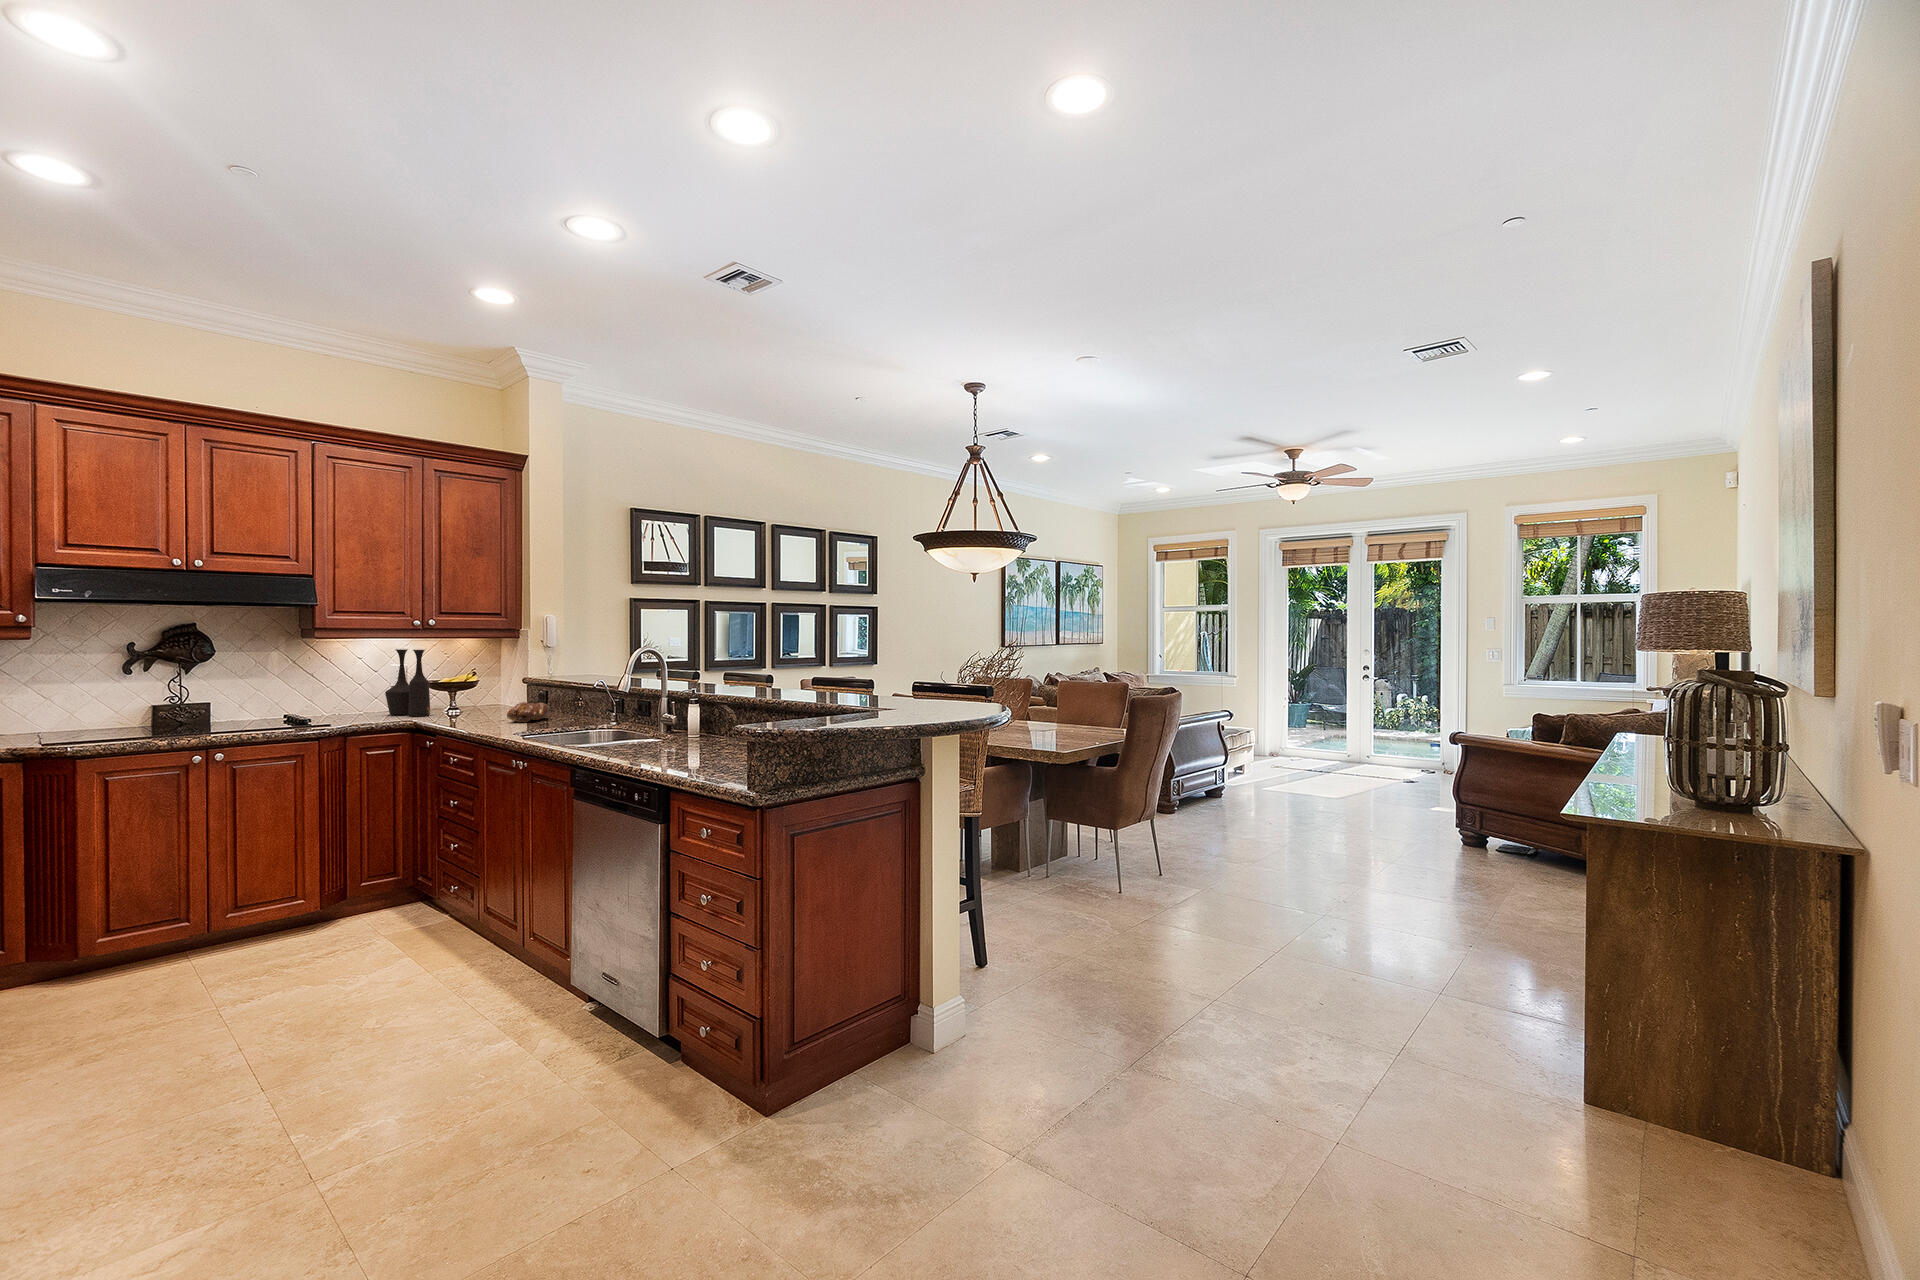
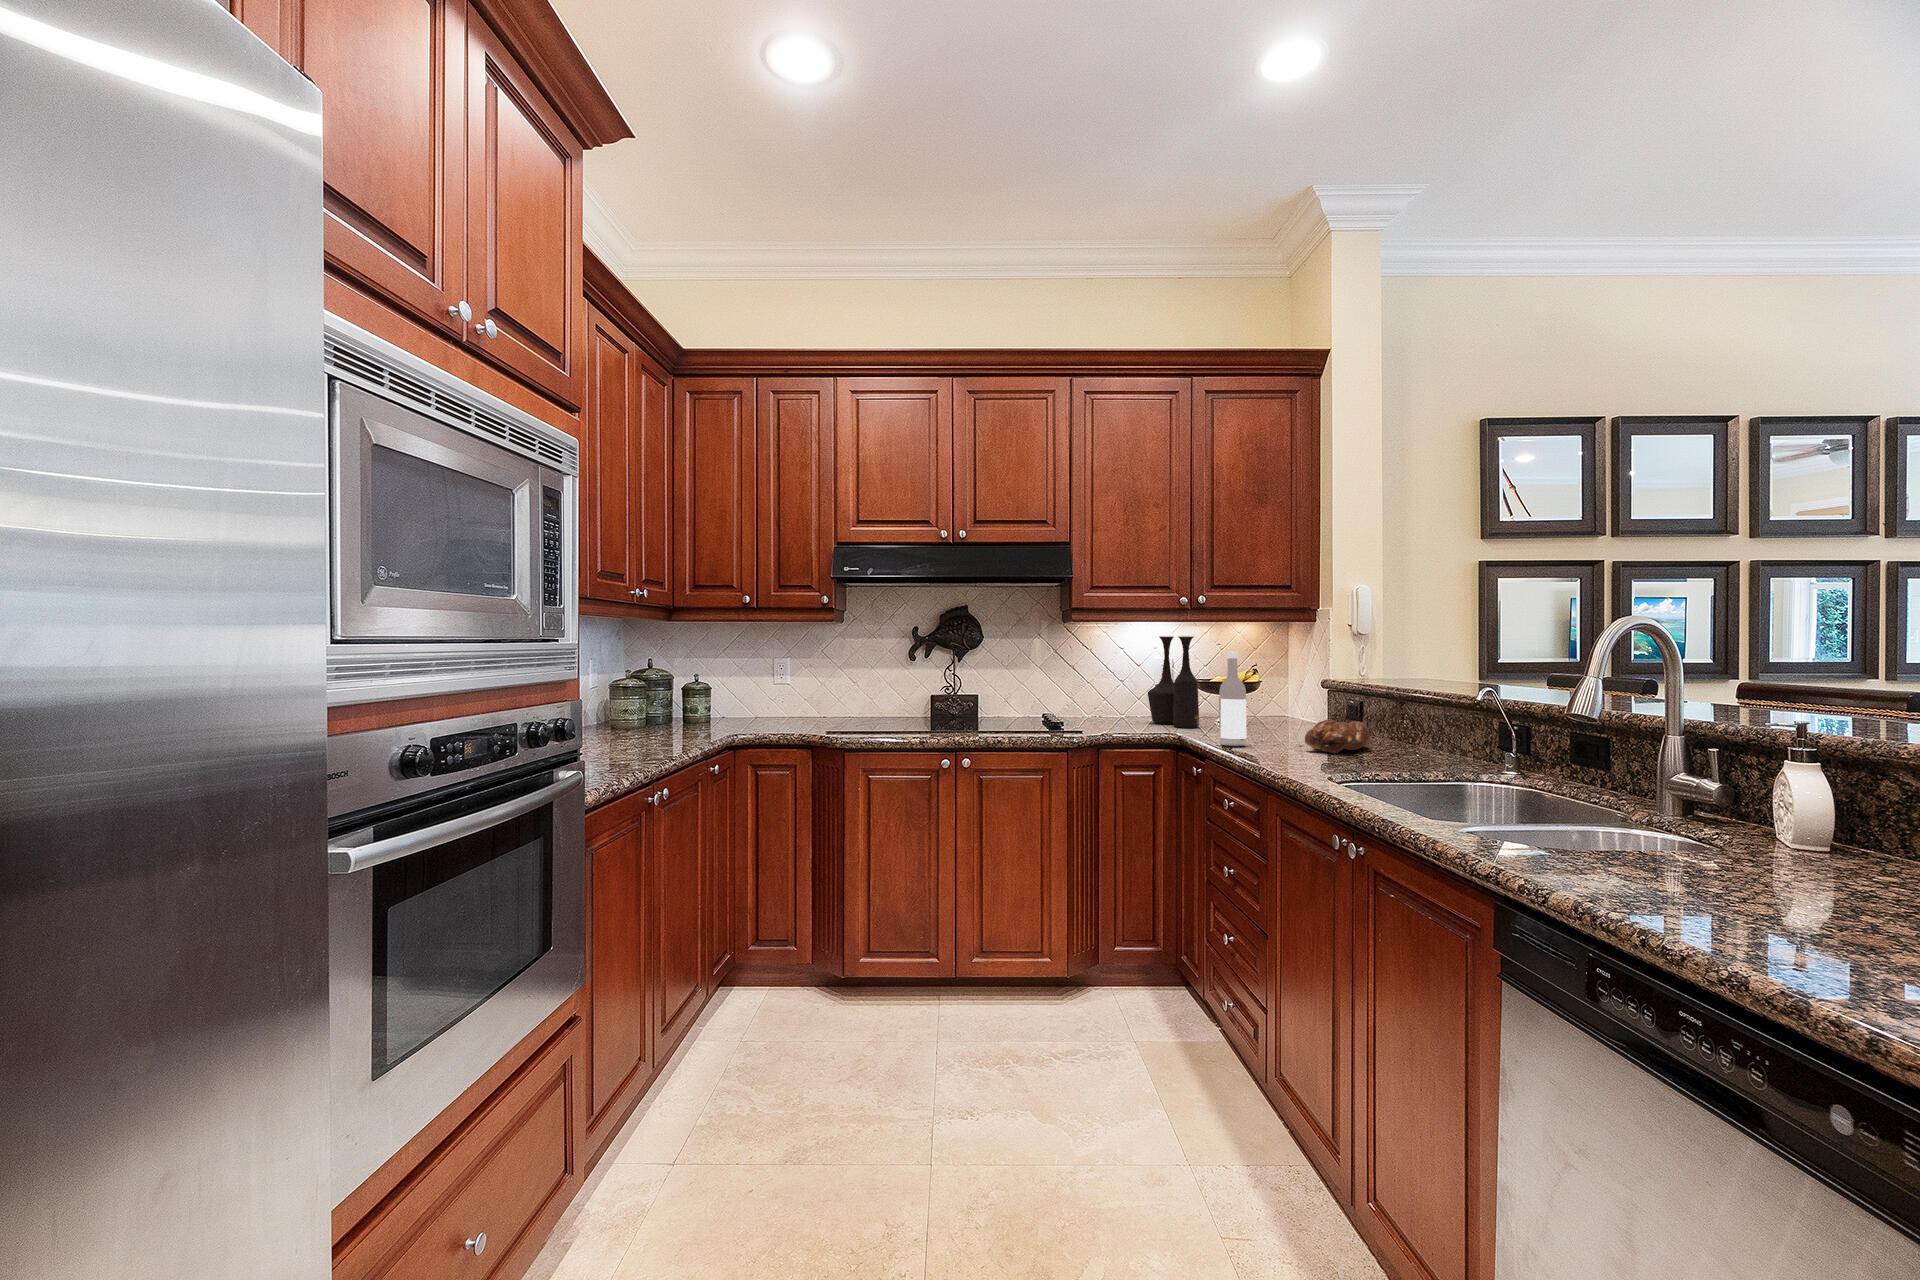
wine bottle: none [448,662,467,724] -> present [1219,652,1247,746]

